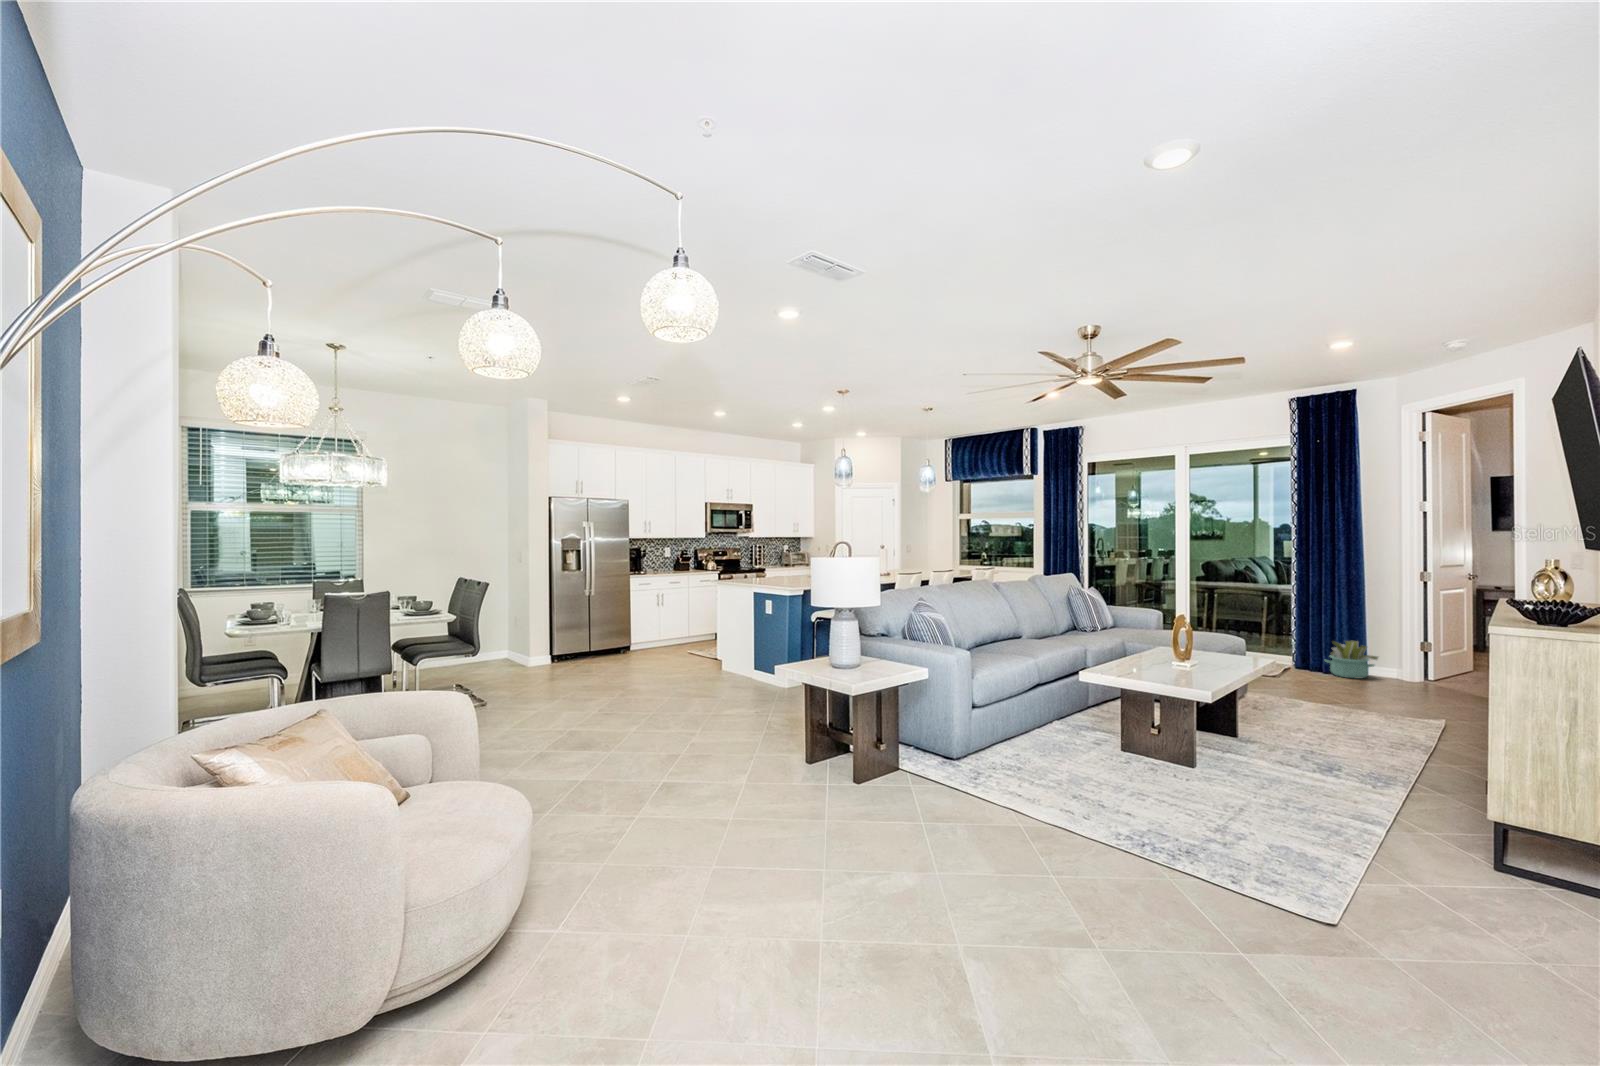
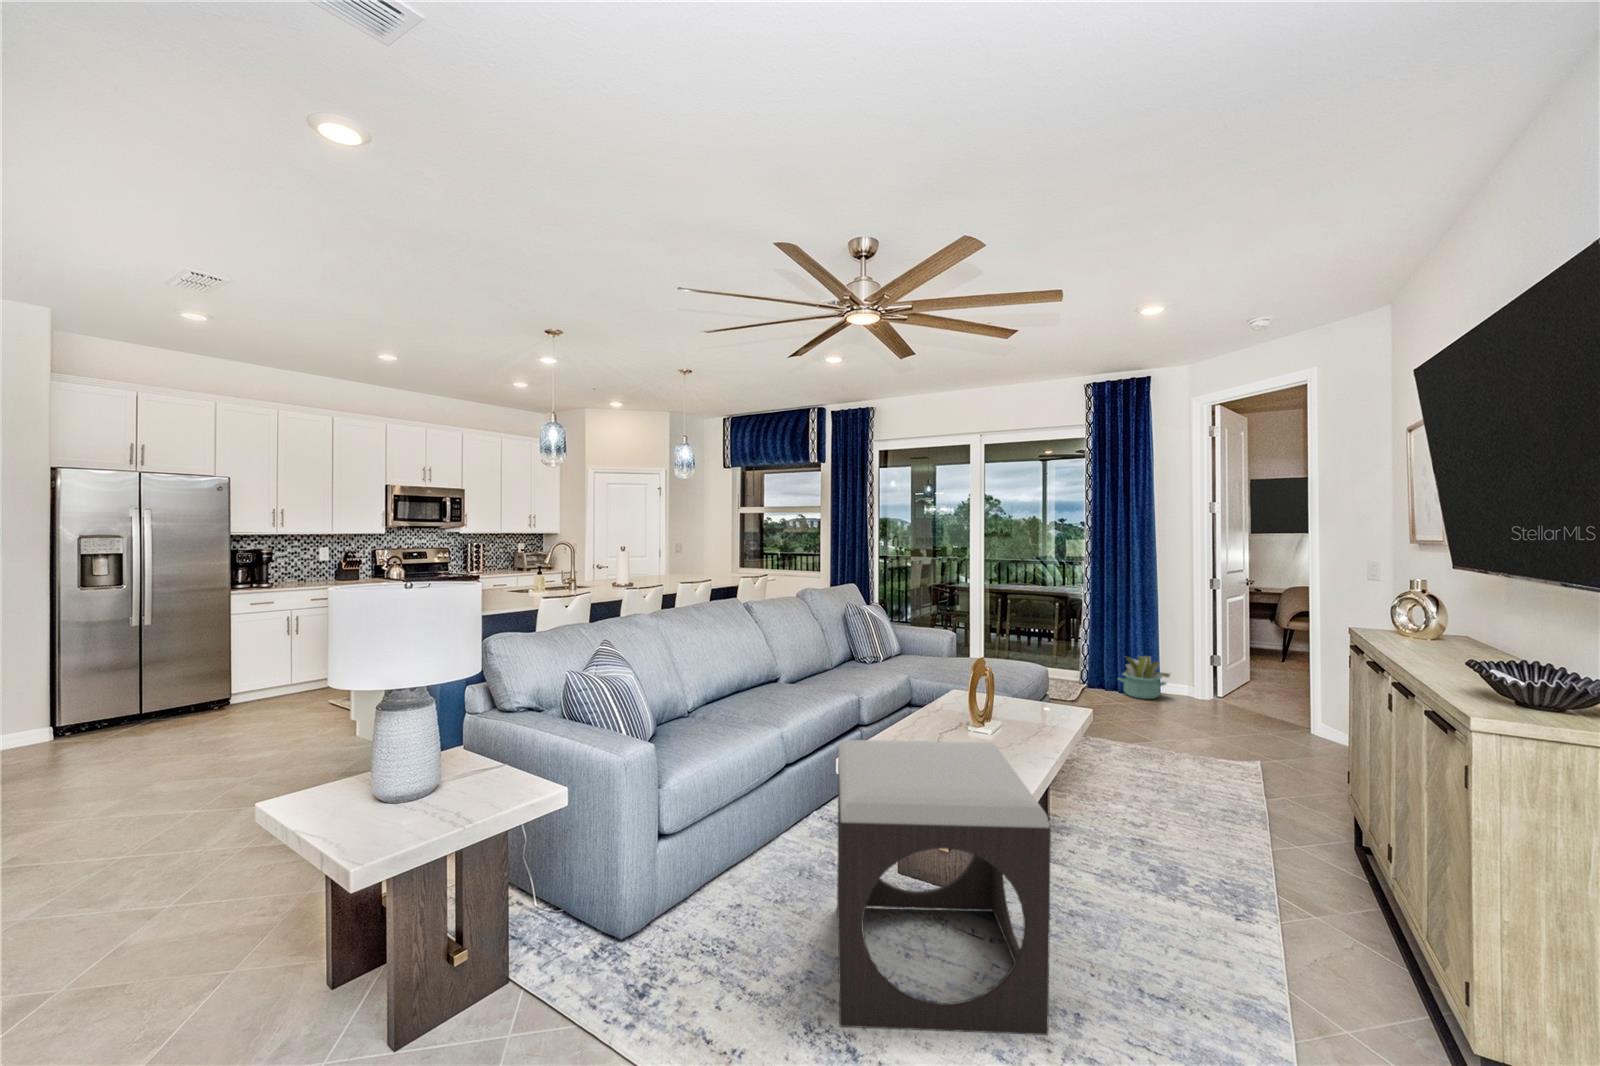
footstool: none [1085,655,1231,815] -> present [837,740,1051,1035]

